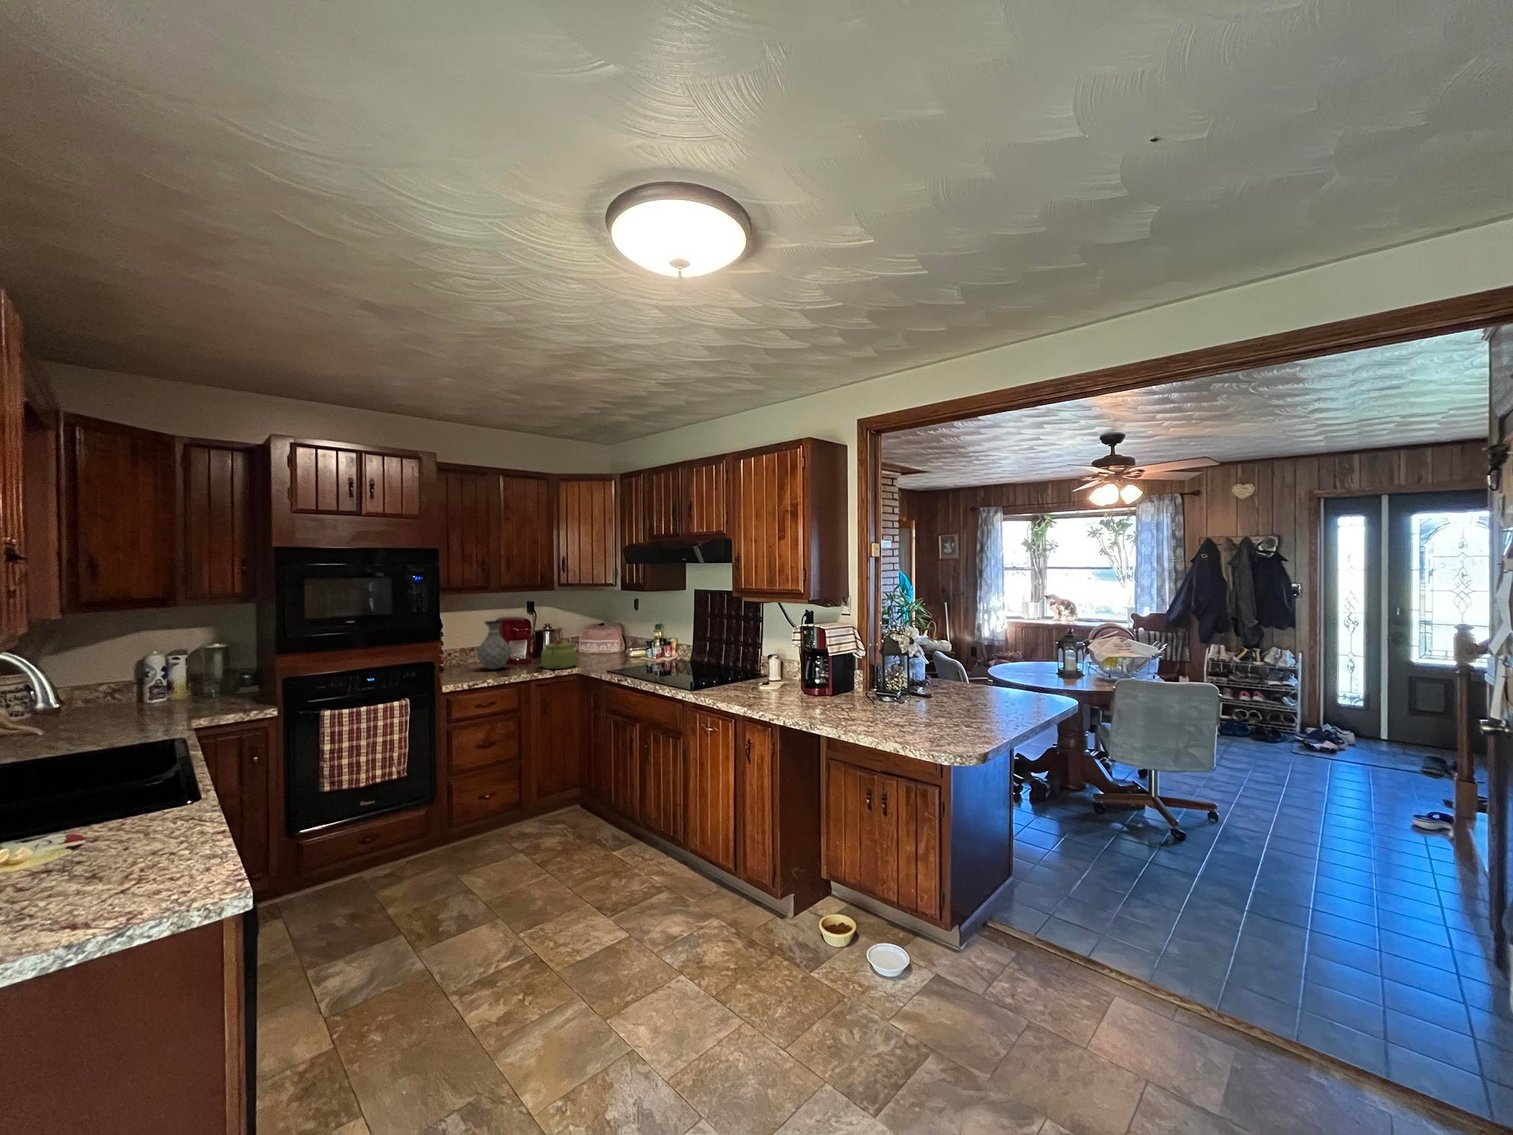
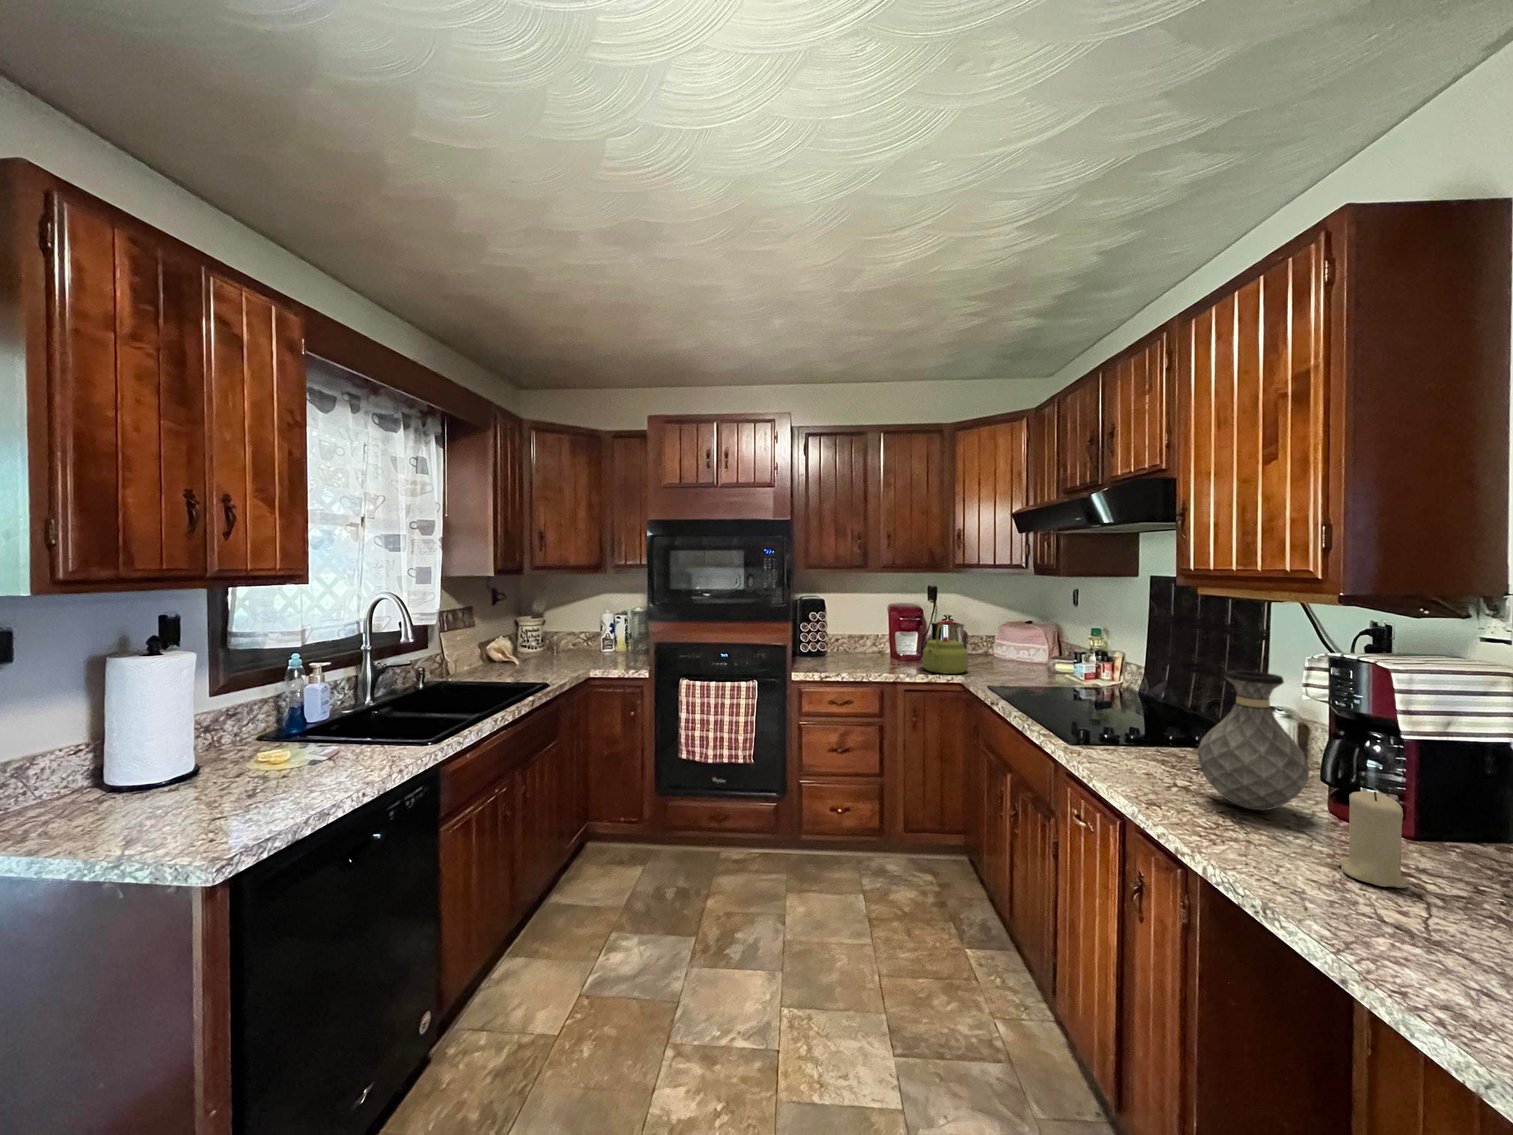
vase: present [477,621,511,669] -> present [1198,670,1310,810]
candle: none [820,677,842,714] -> present [1337,791,1408,888]

